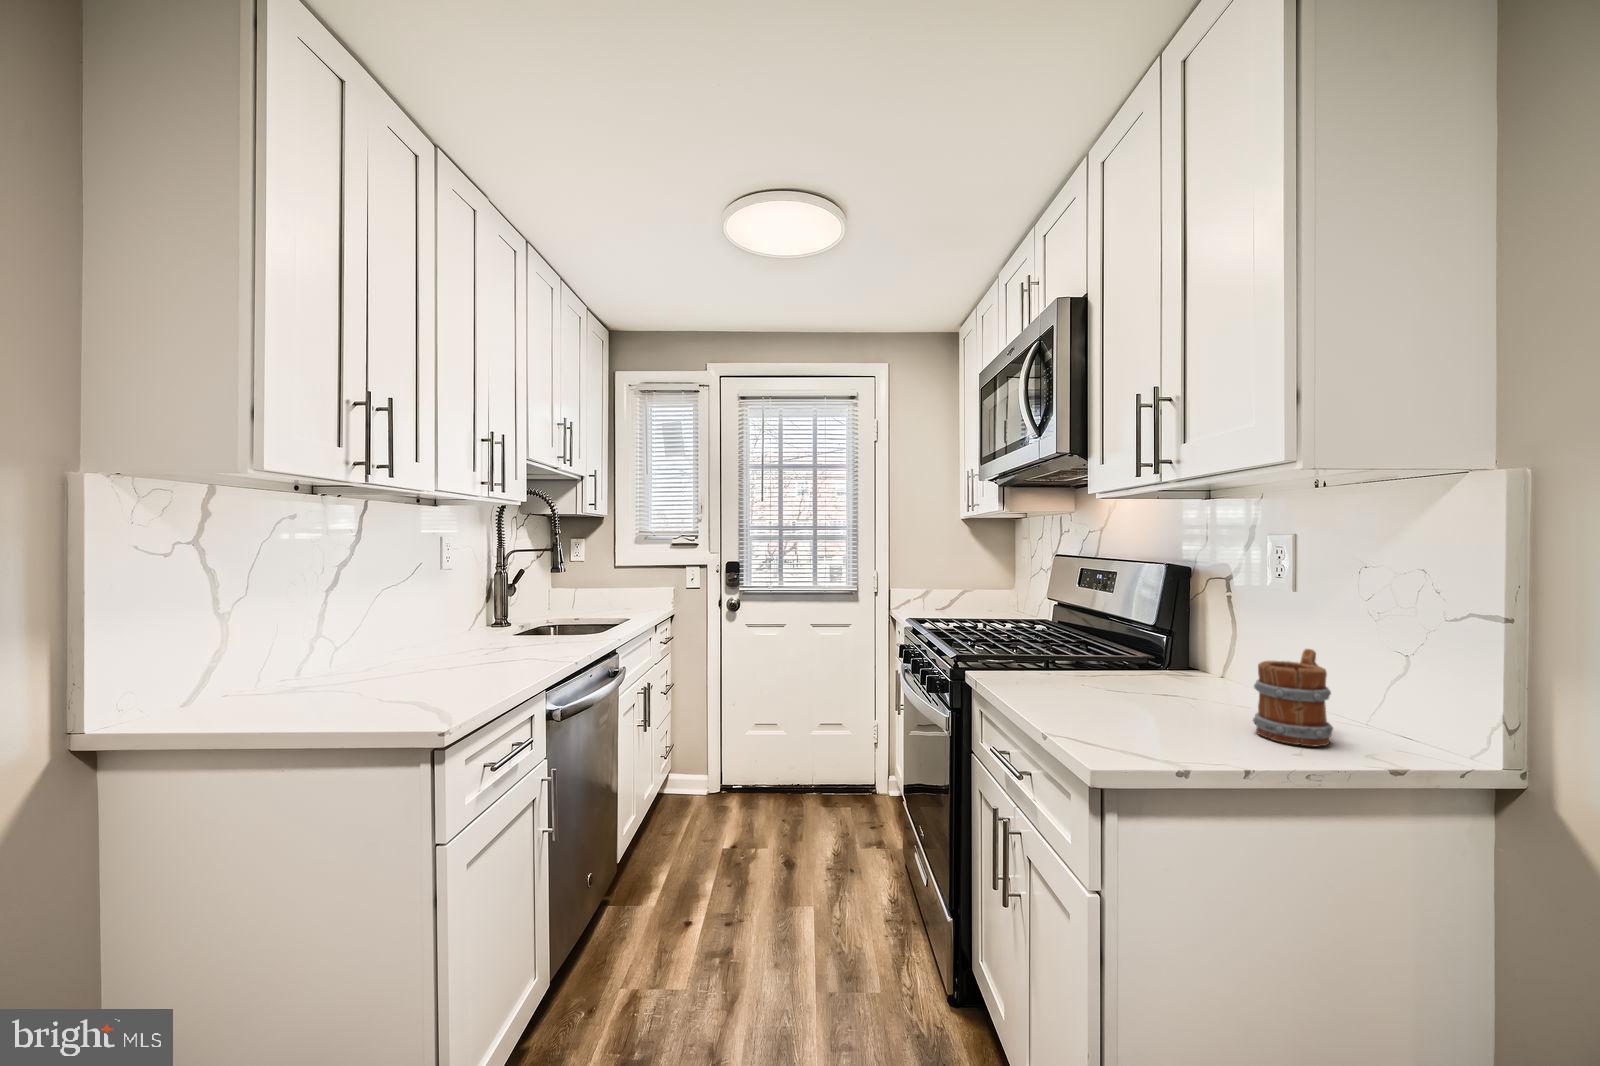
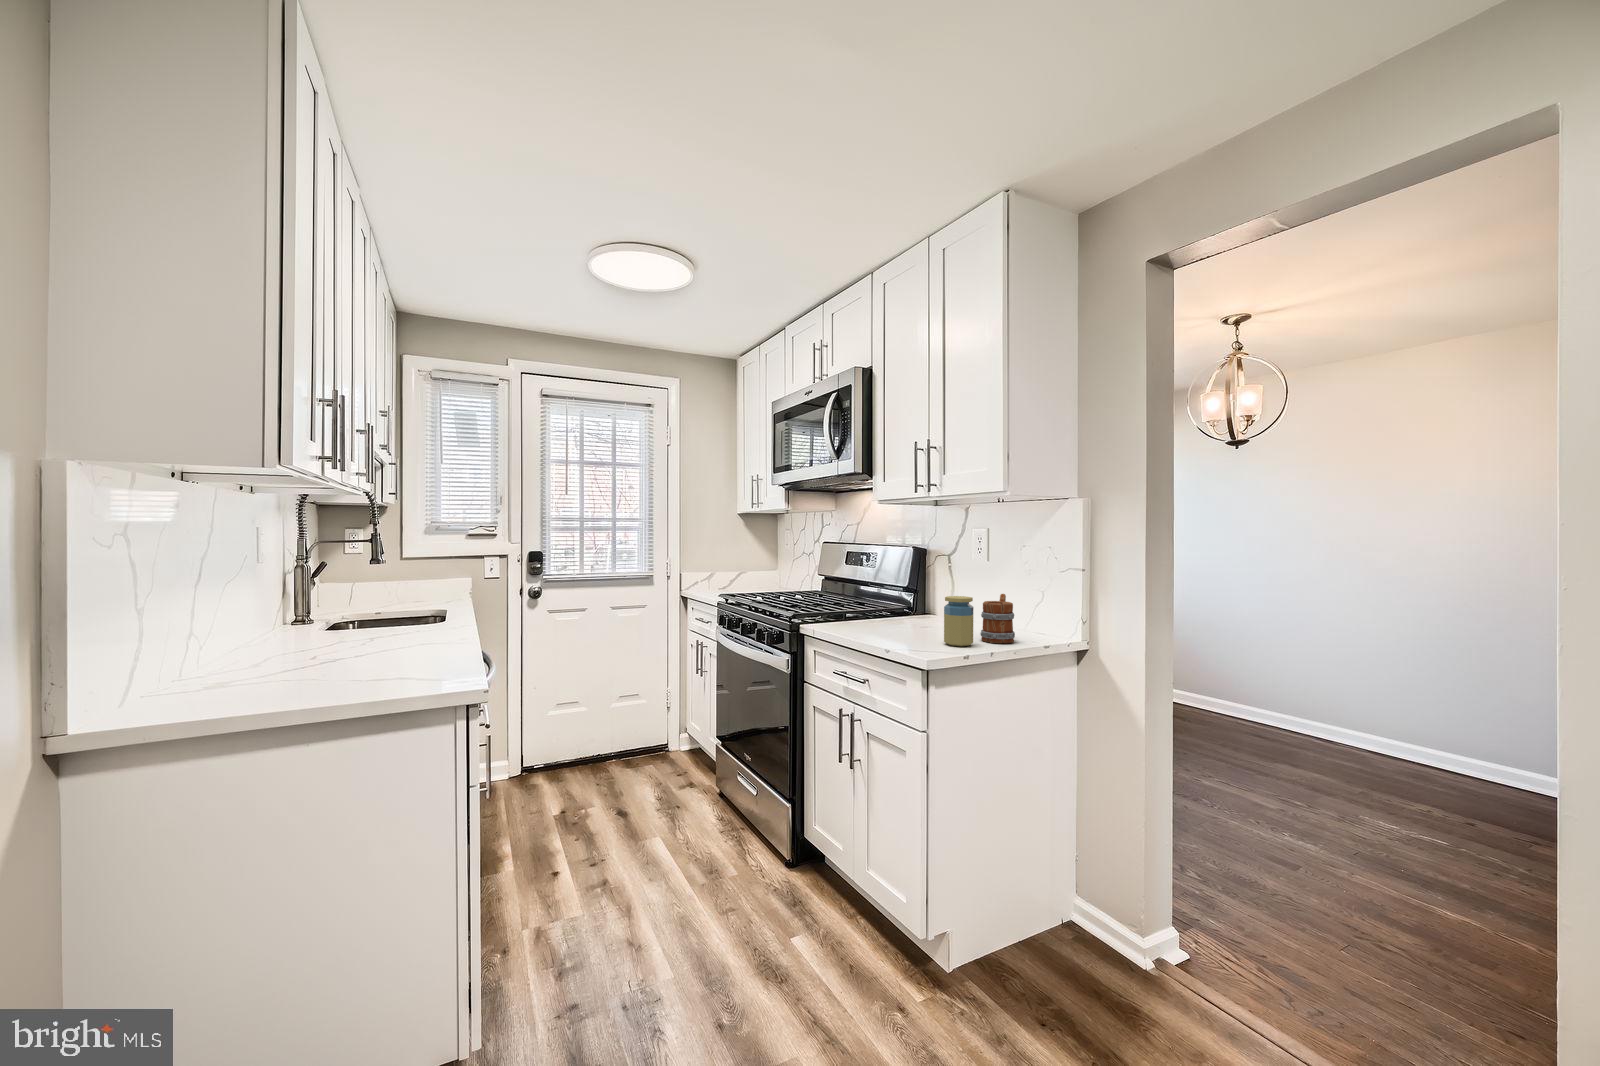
jar: none [1166,648,1228,743] -> present [944,596,973,646]

